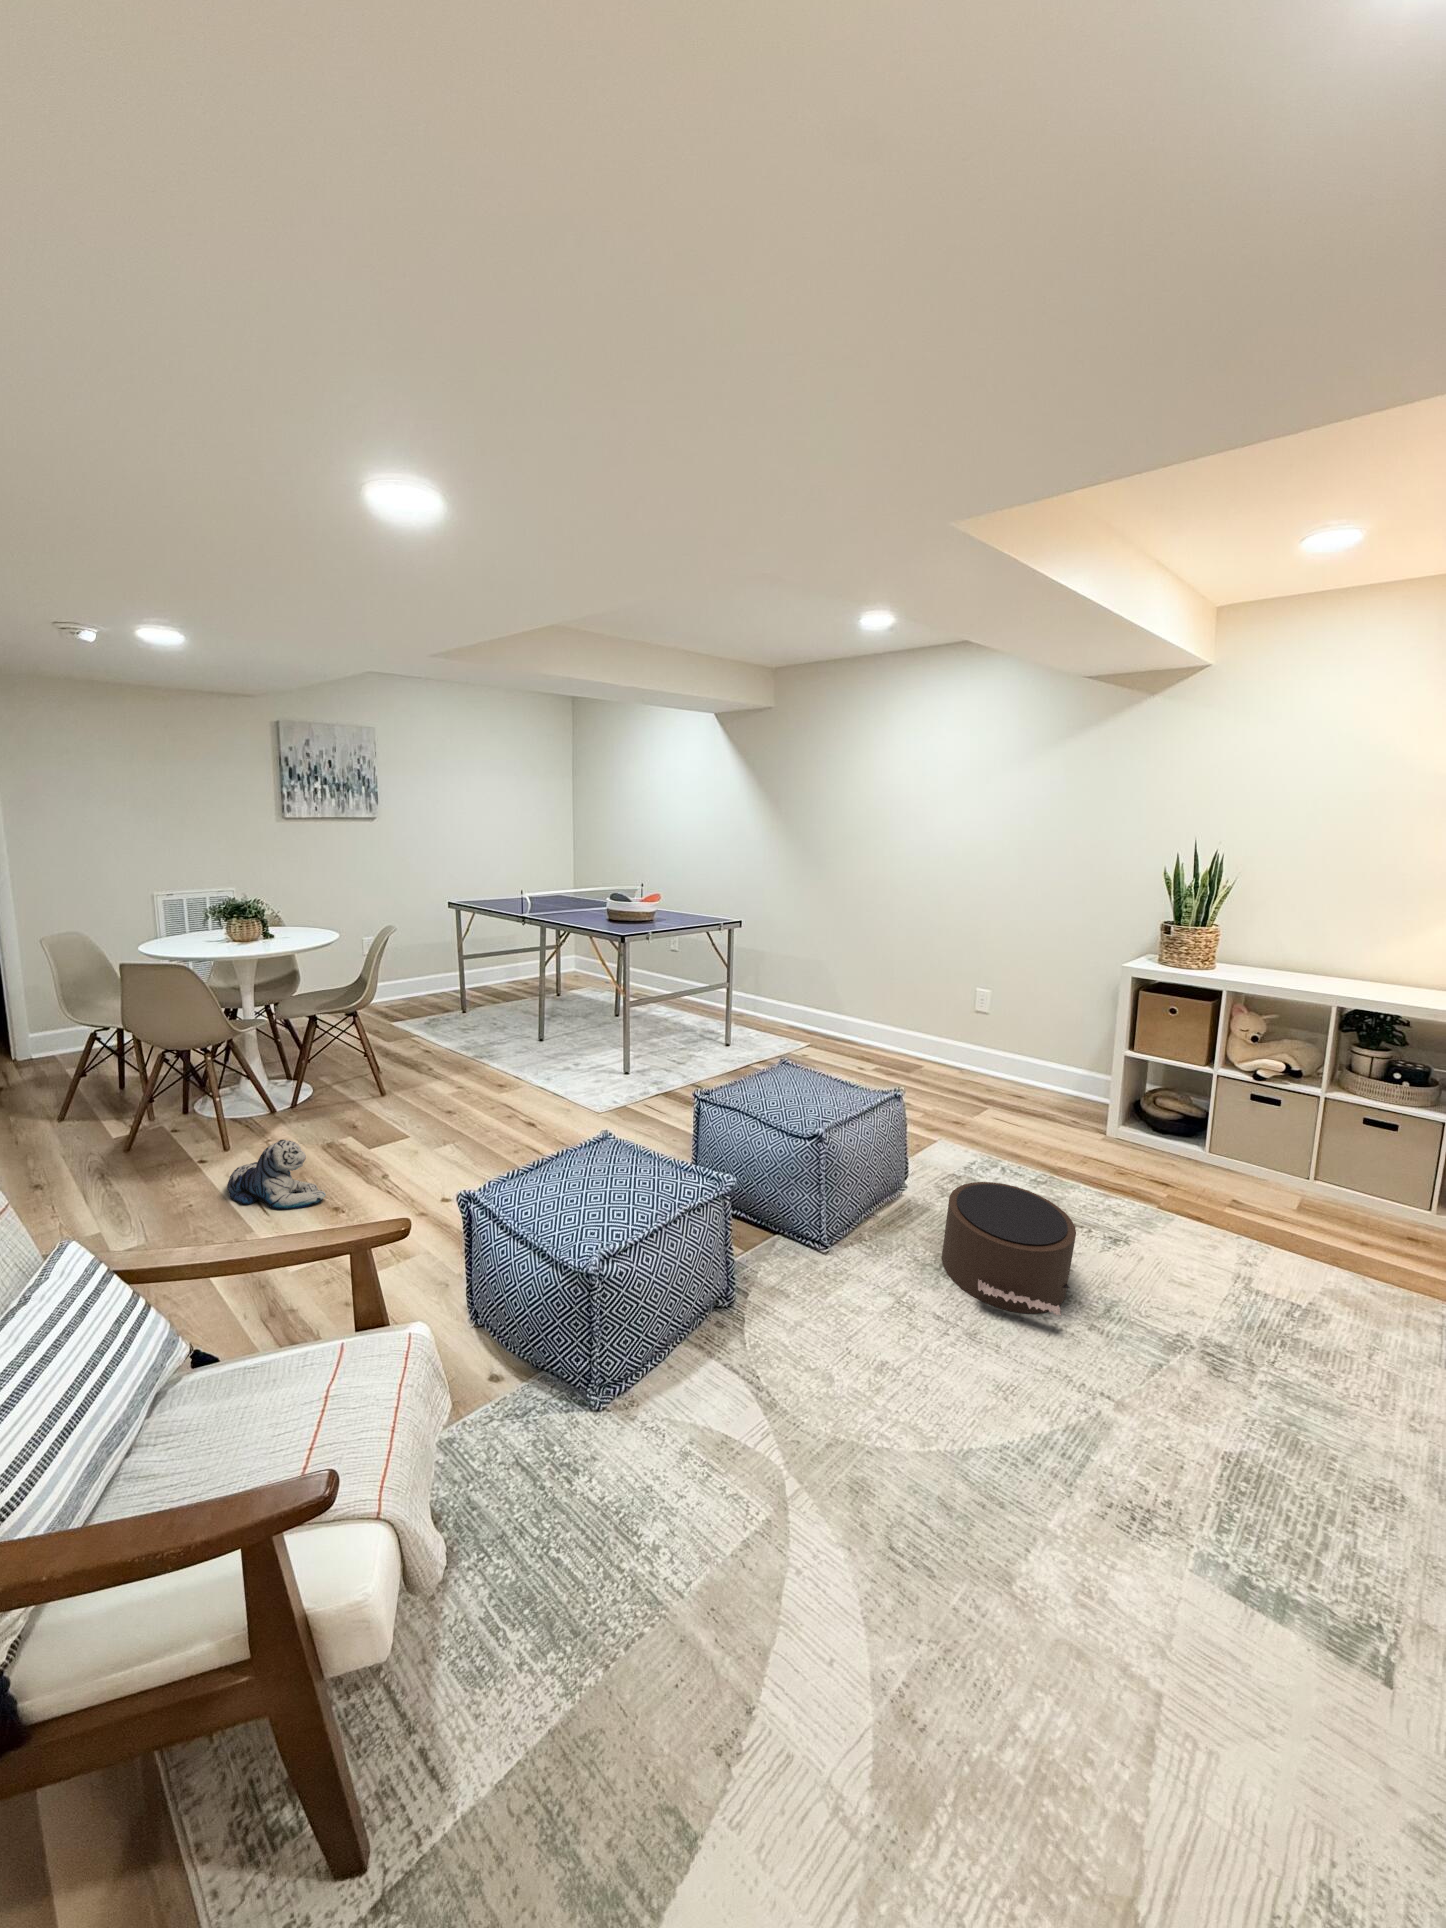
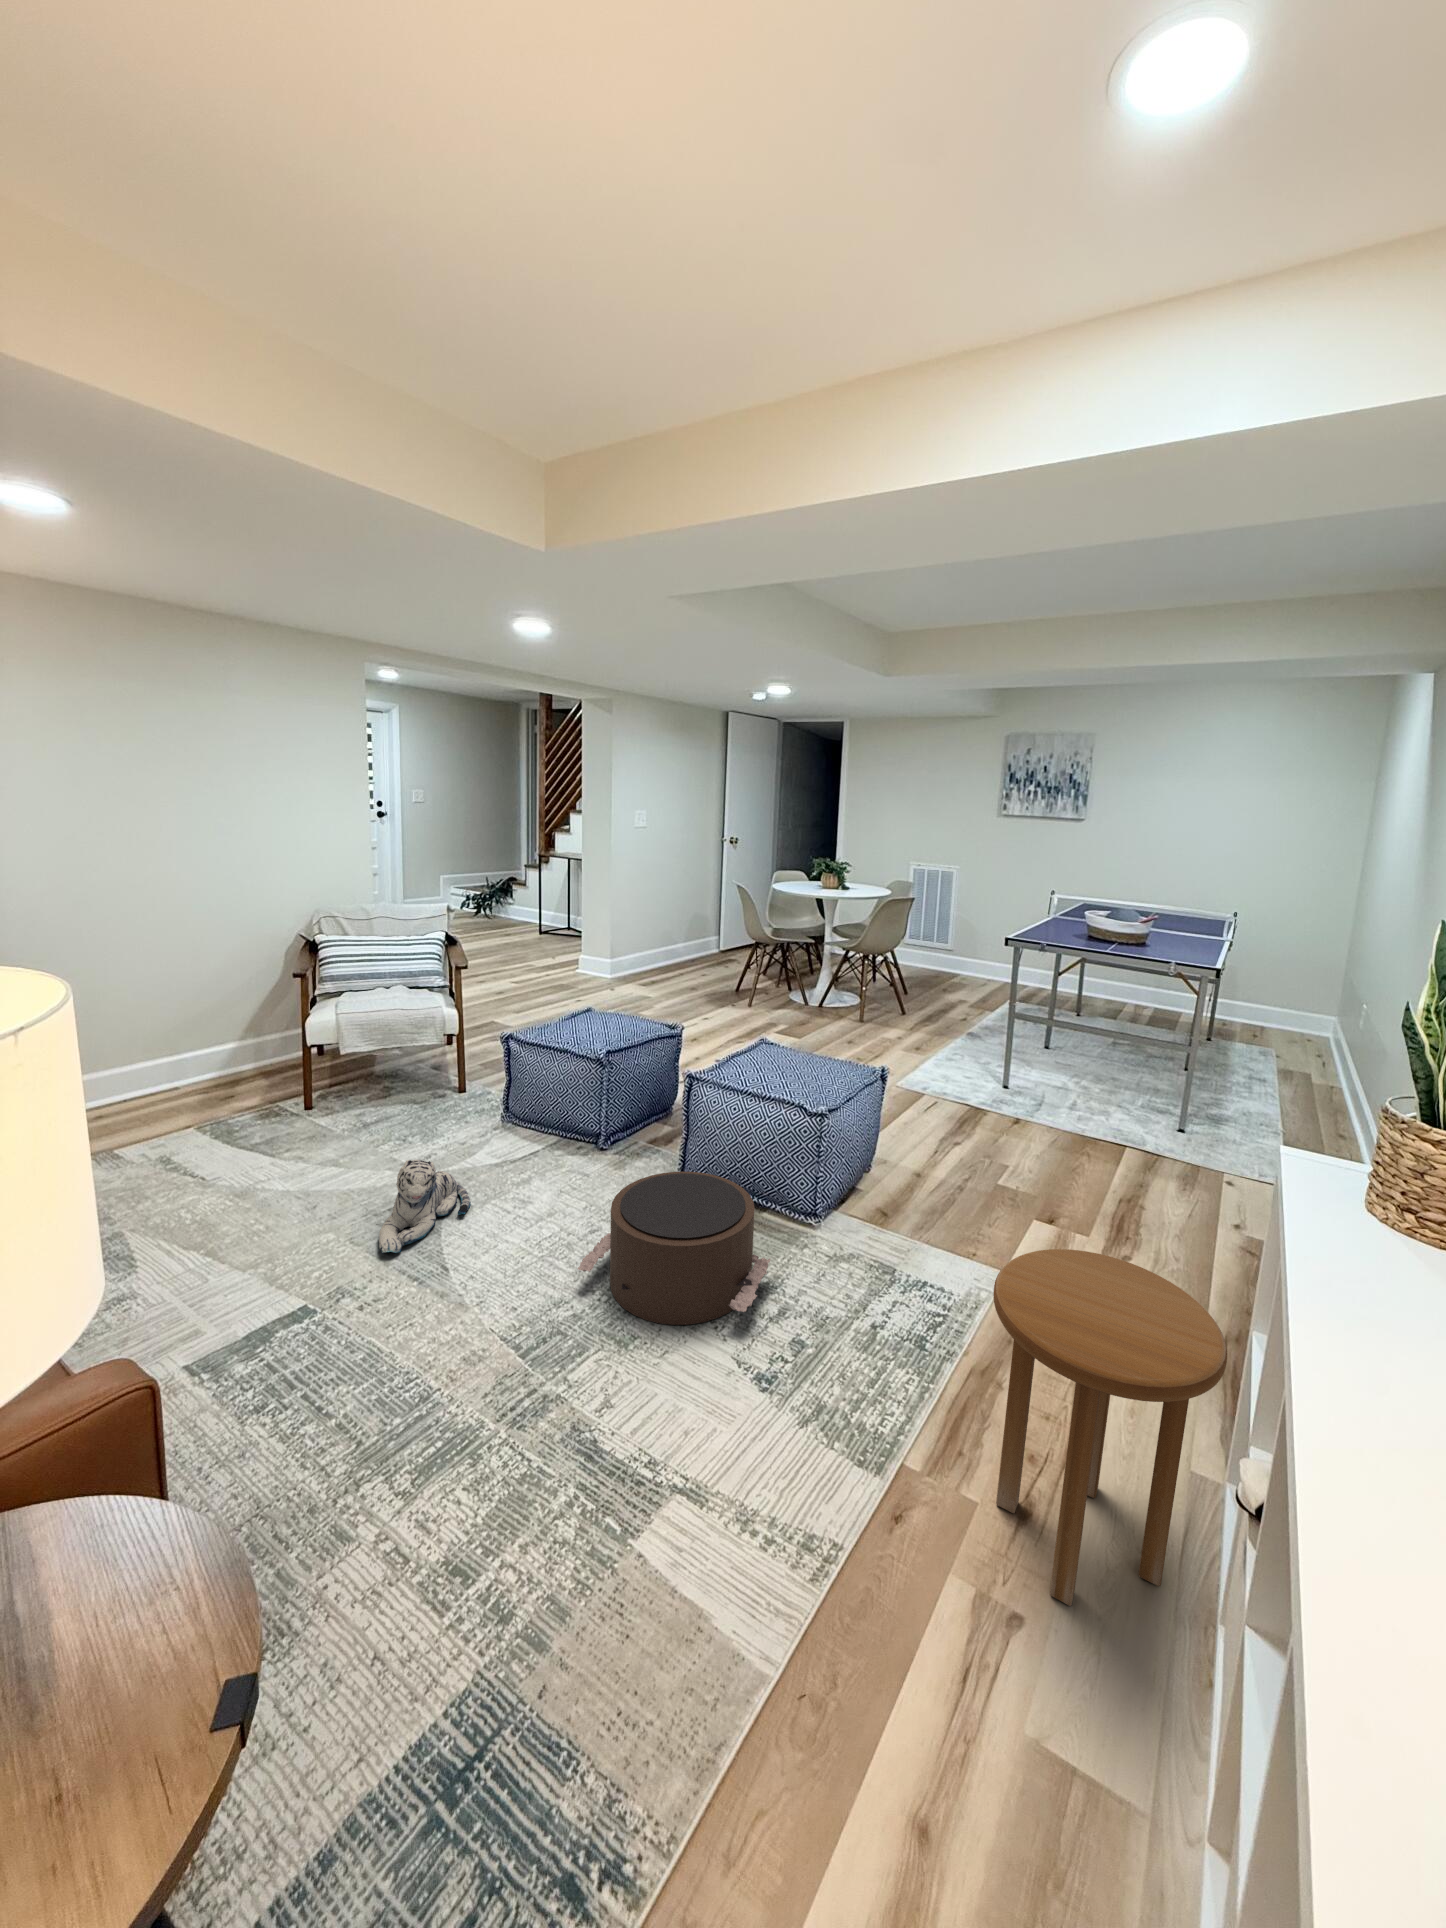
side table: none [1079,1054,1186,1185] -> present [993,1249,1227,1606]
plush toy: present [227,1140,326,1209] -> present [379,1160,471,1254]

